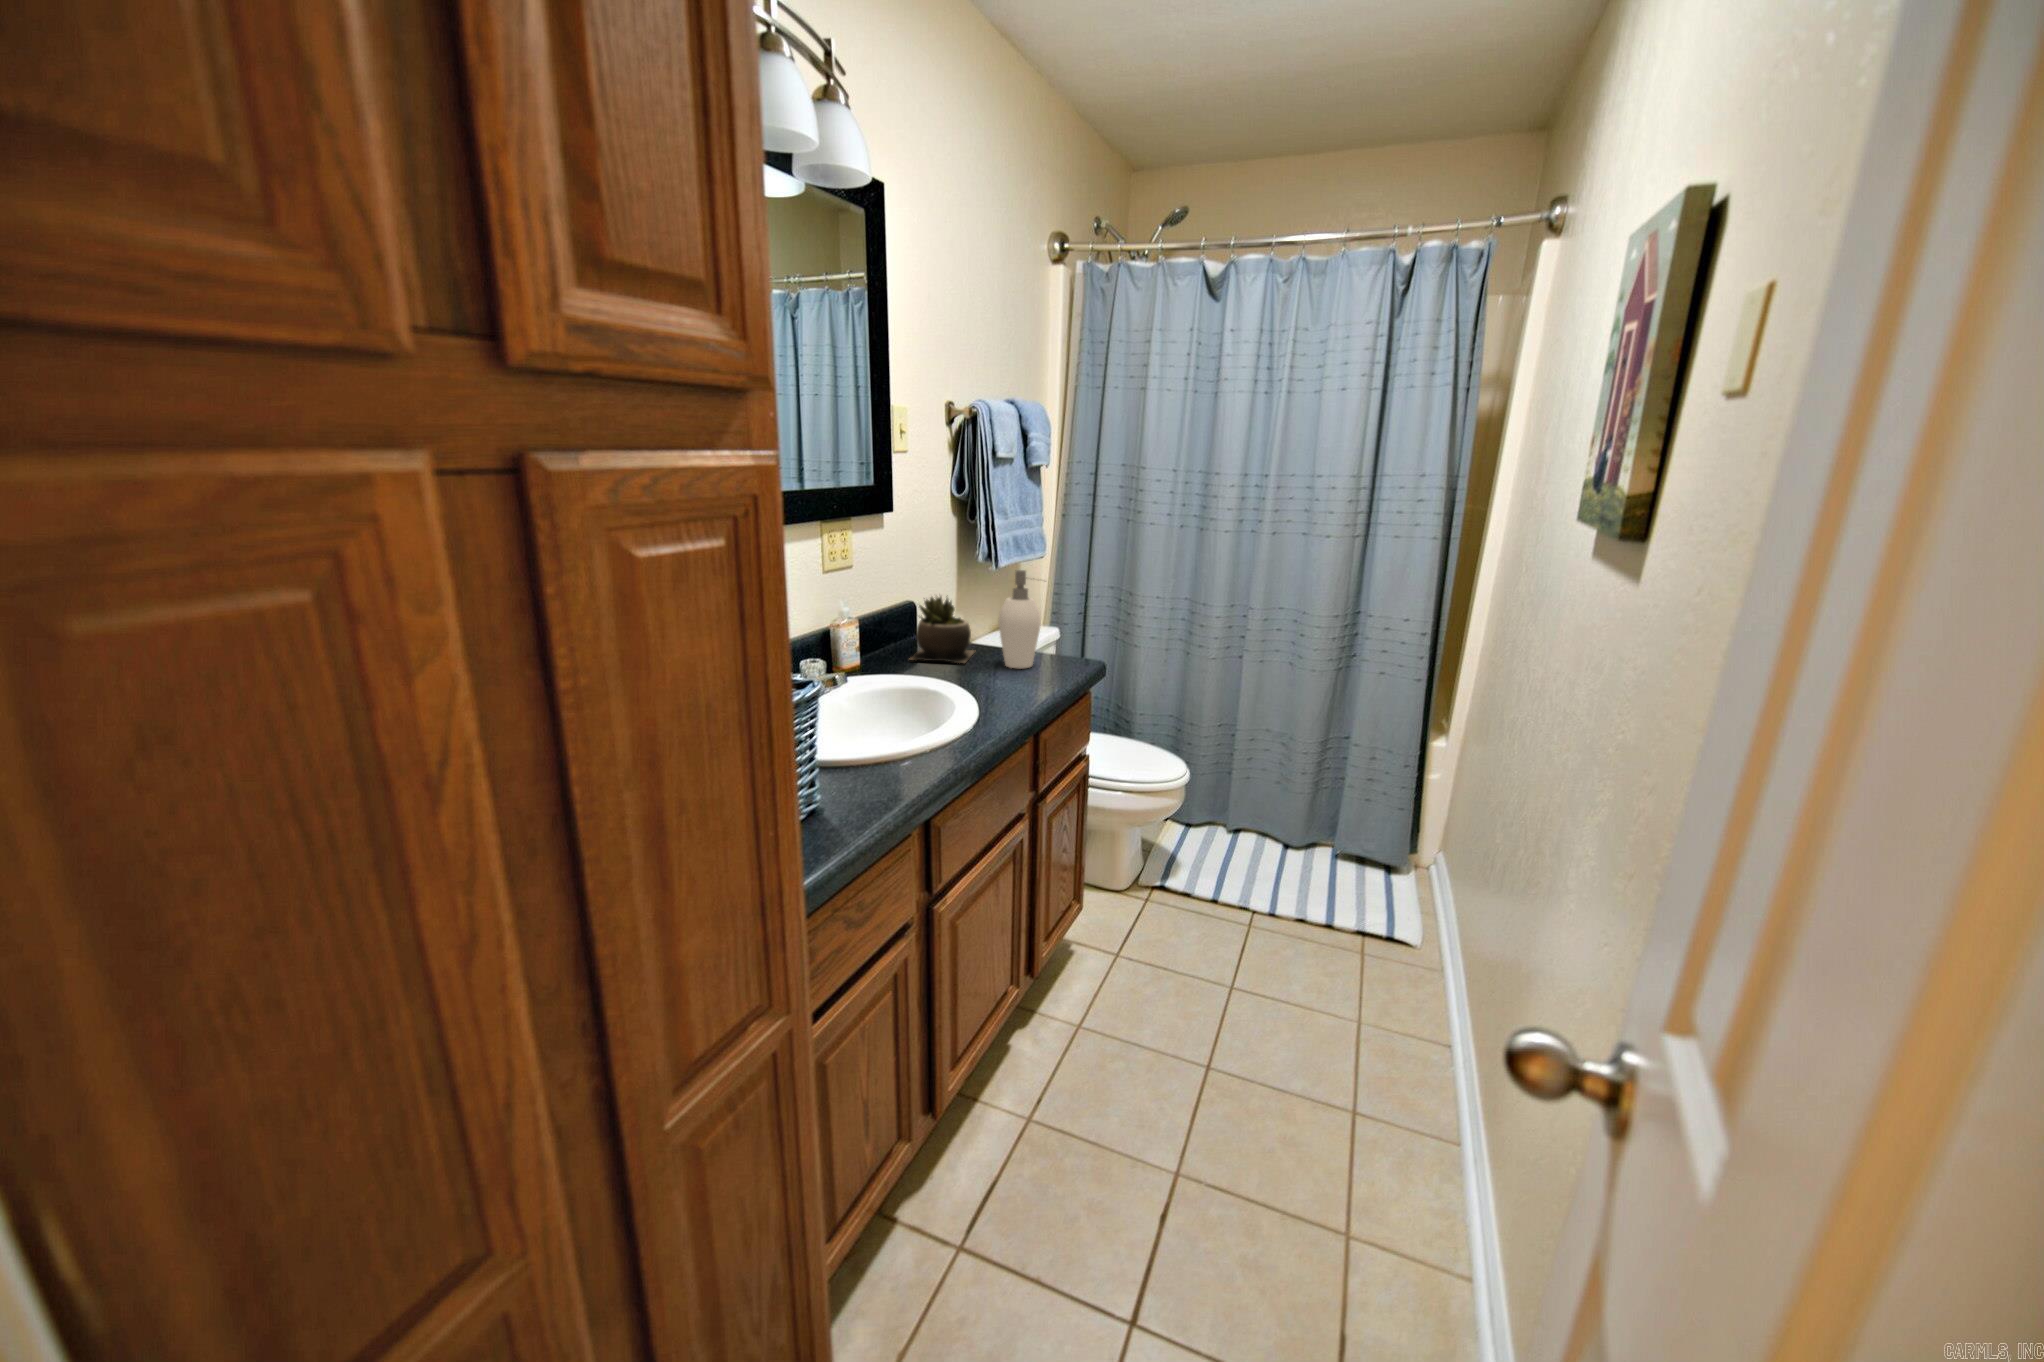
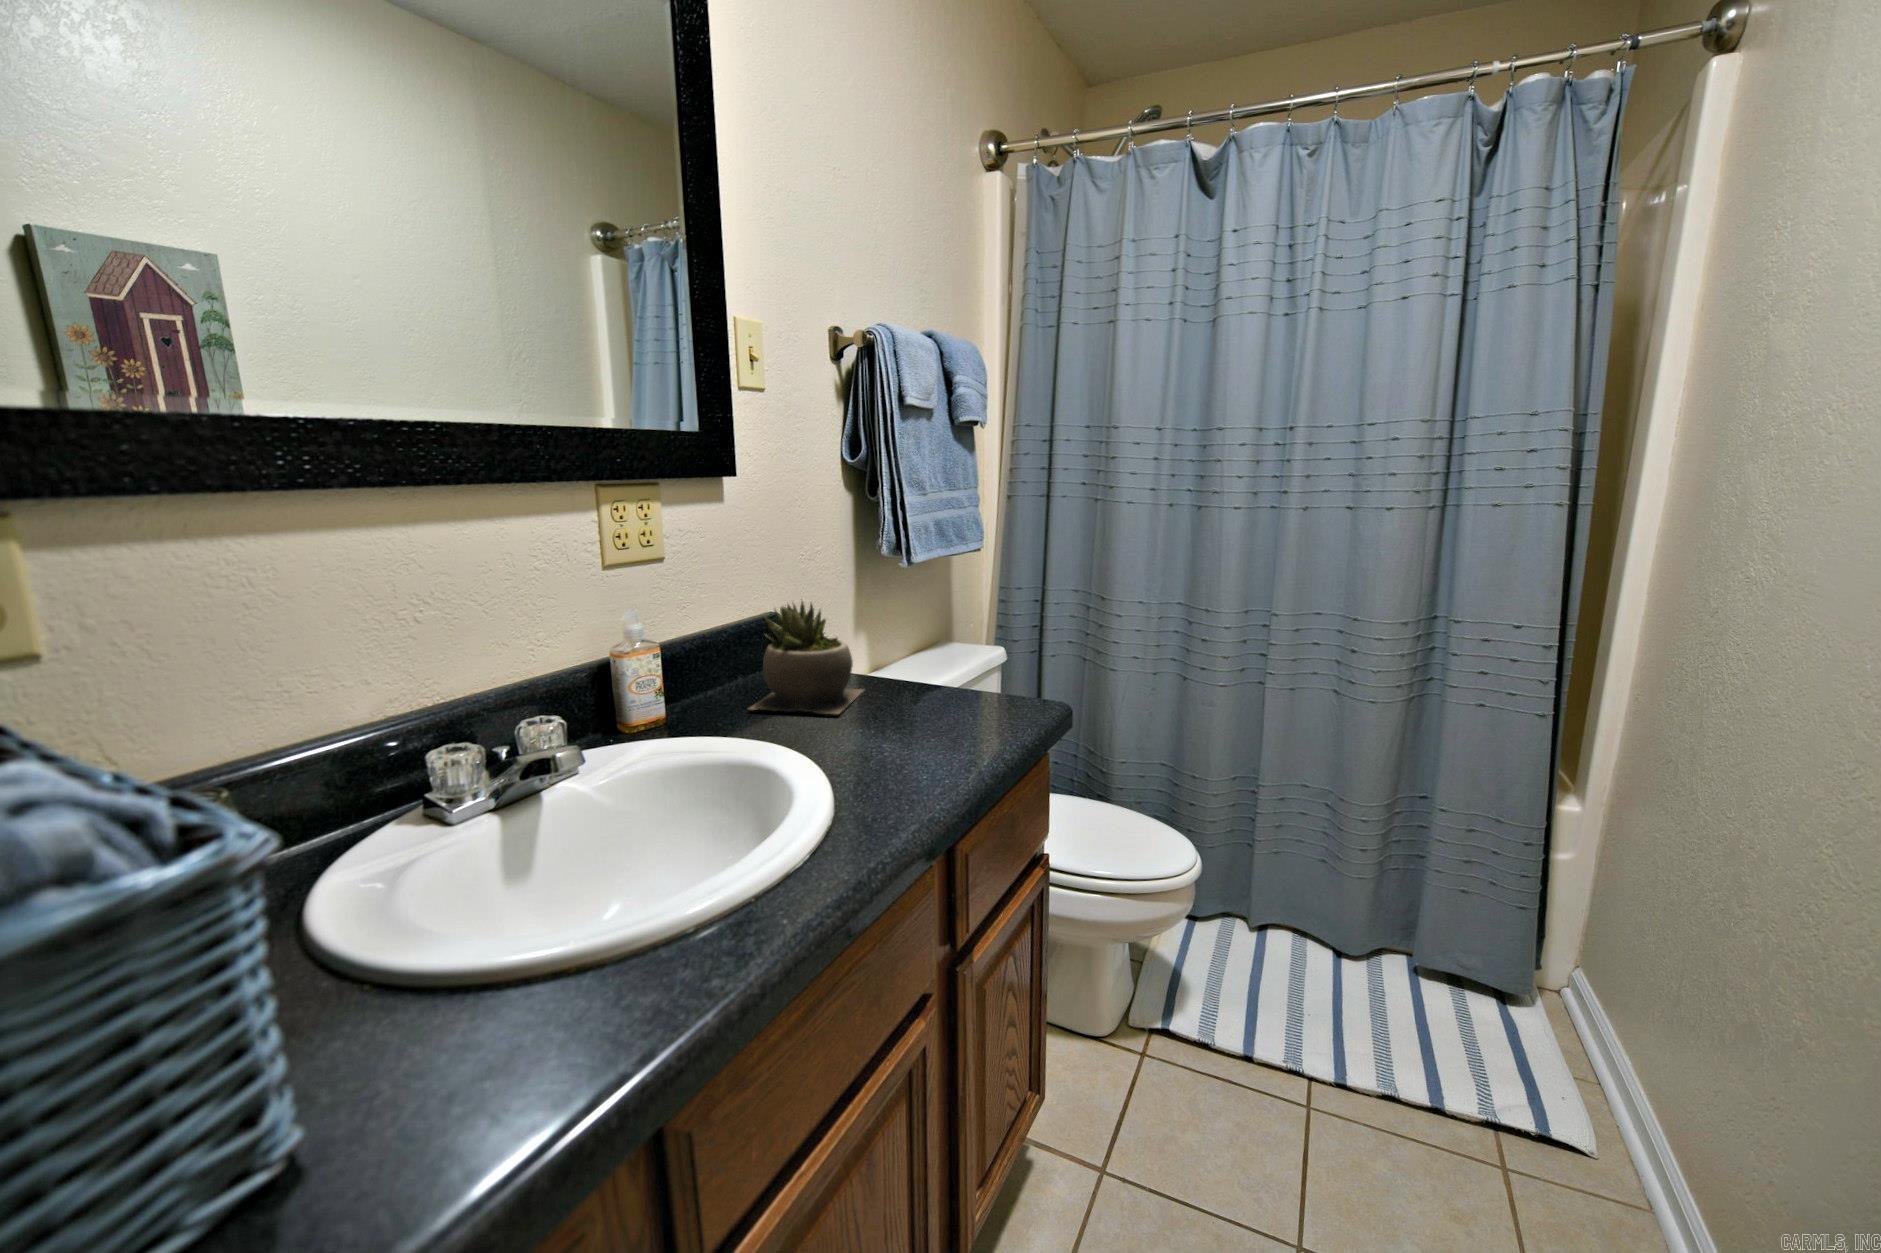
soap dispenser: present [999,570,1041,668] -> none [892,557,969,724]

